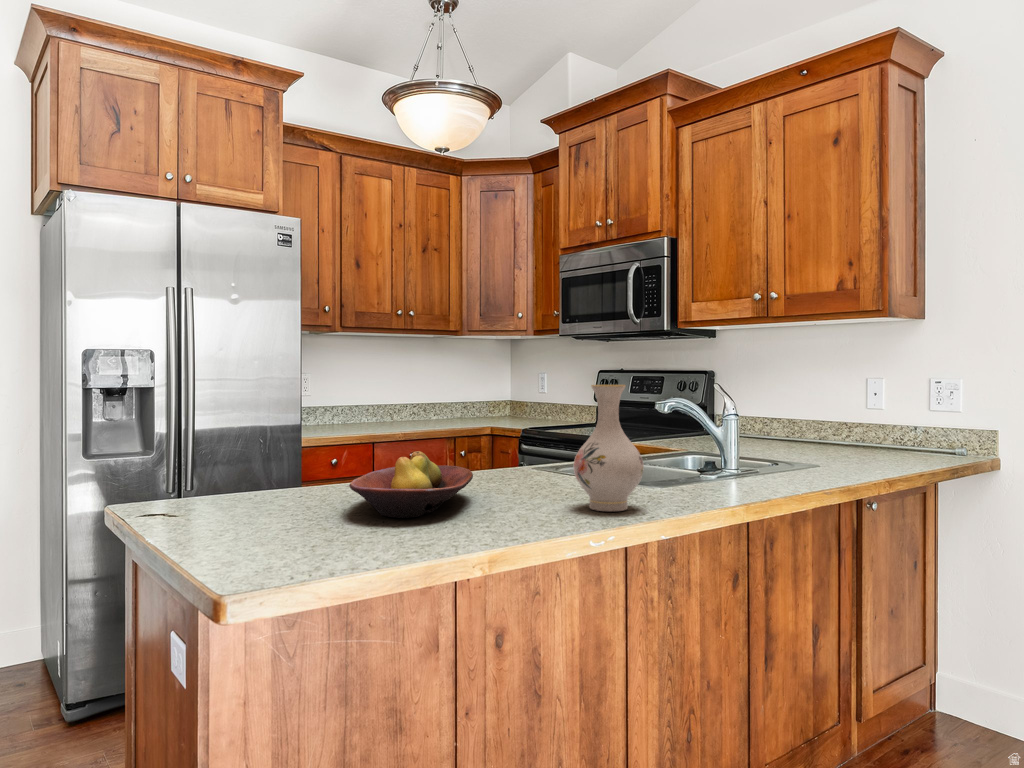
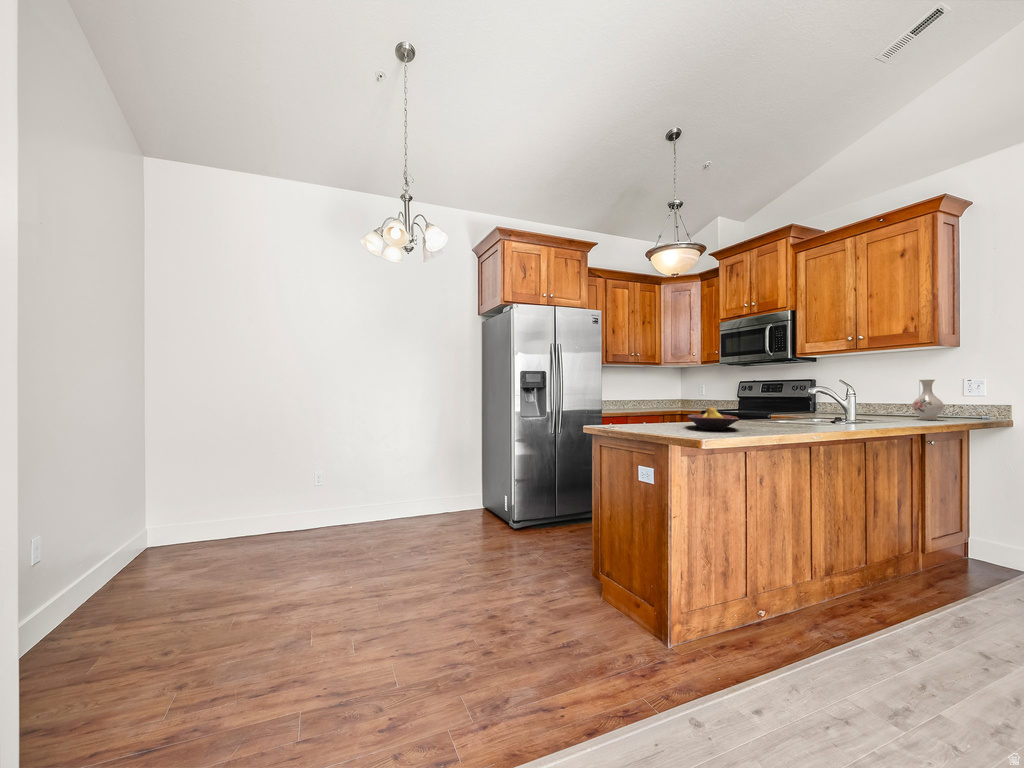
vase: present [573,385,644,511] -> present [912,380,944,420]

